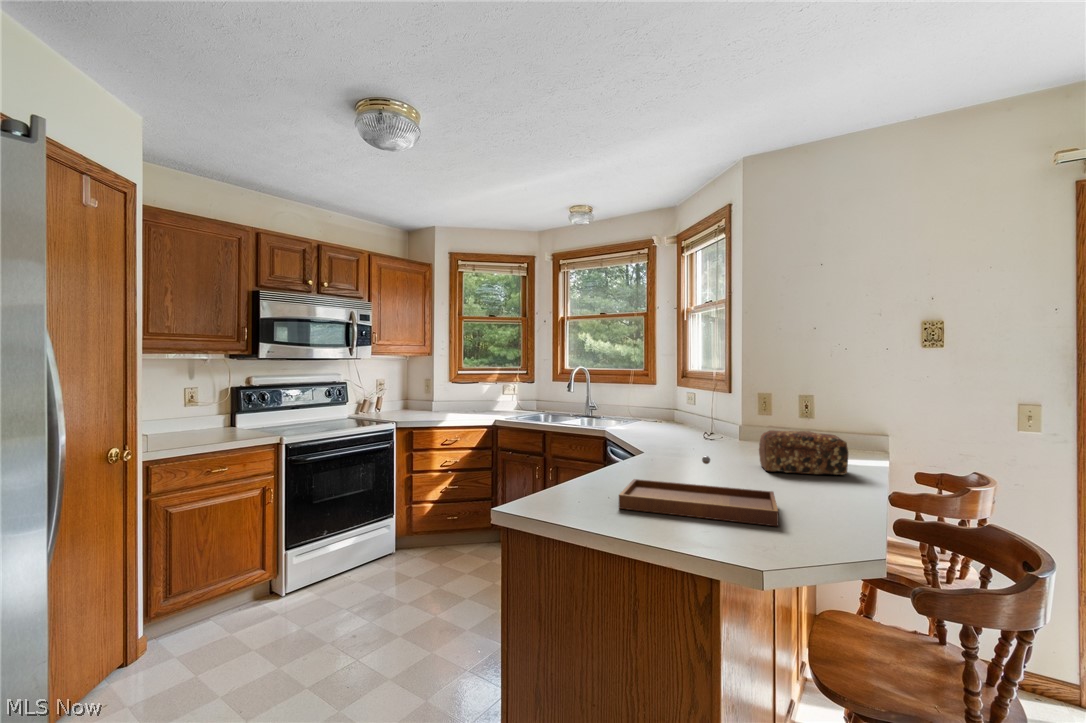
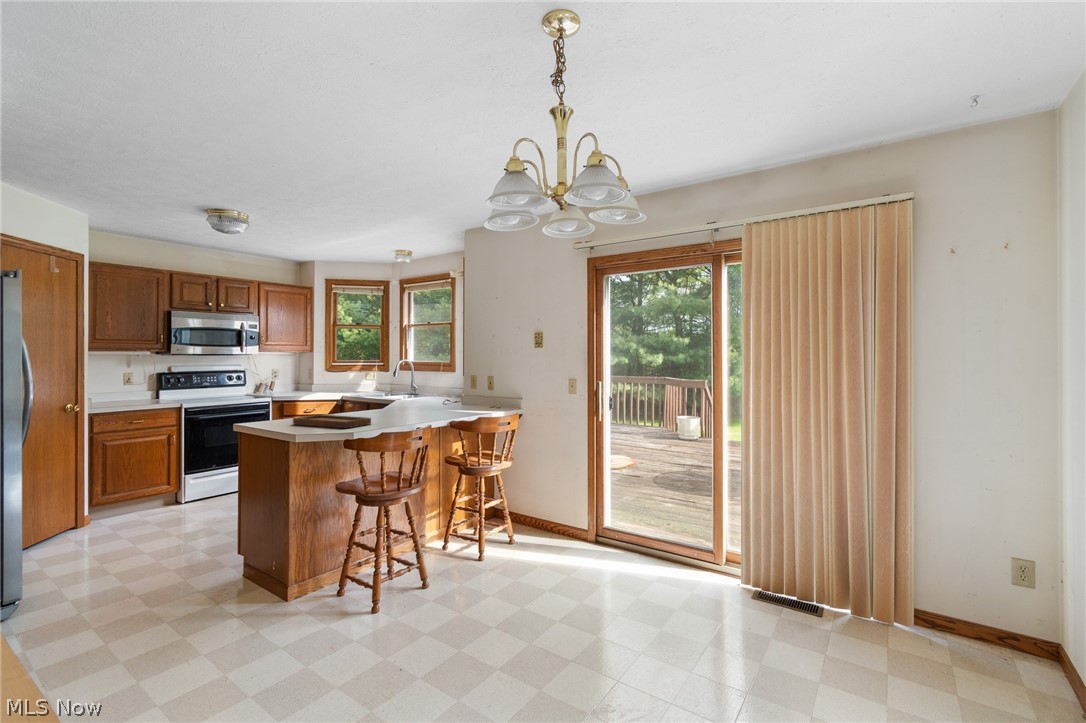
bread loaf: present [759,430,848,475] -> none [416,394,461,417]

